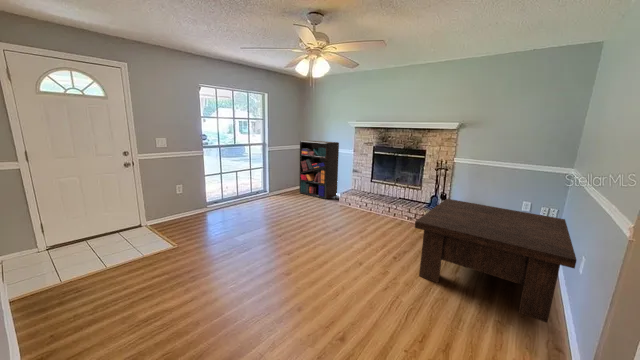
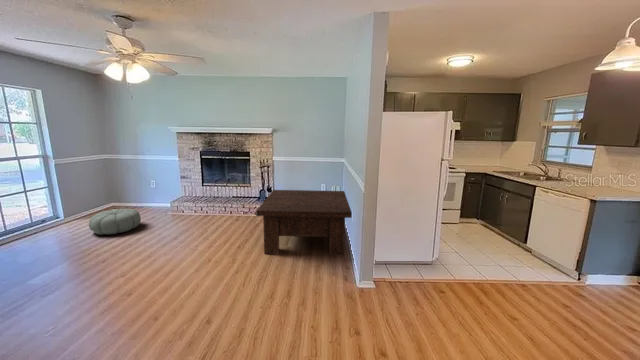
bookshelf: present [299,140,339,199] -> none [103,148,163,212]
pouf: none [279,192,315,213] -> present [89,208,141,235]

